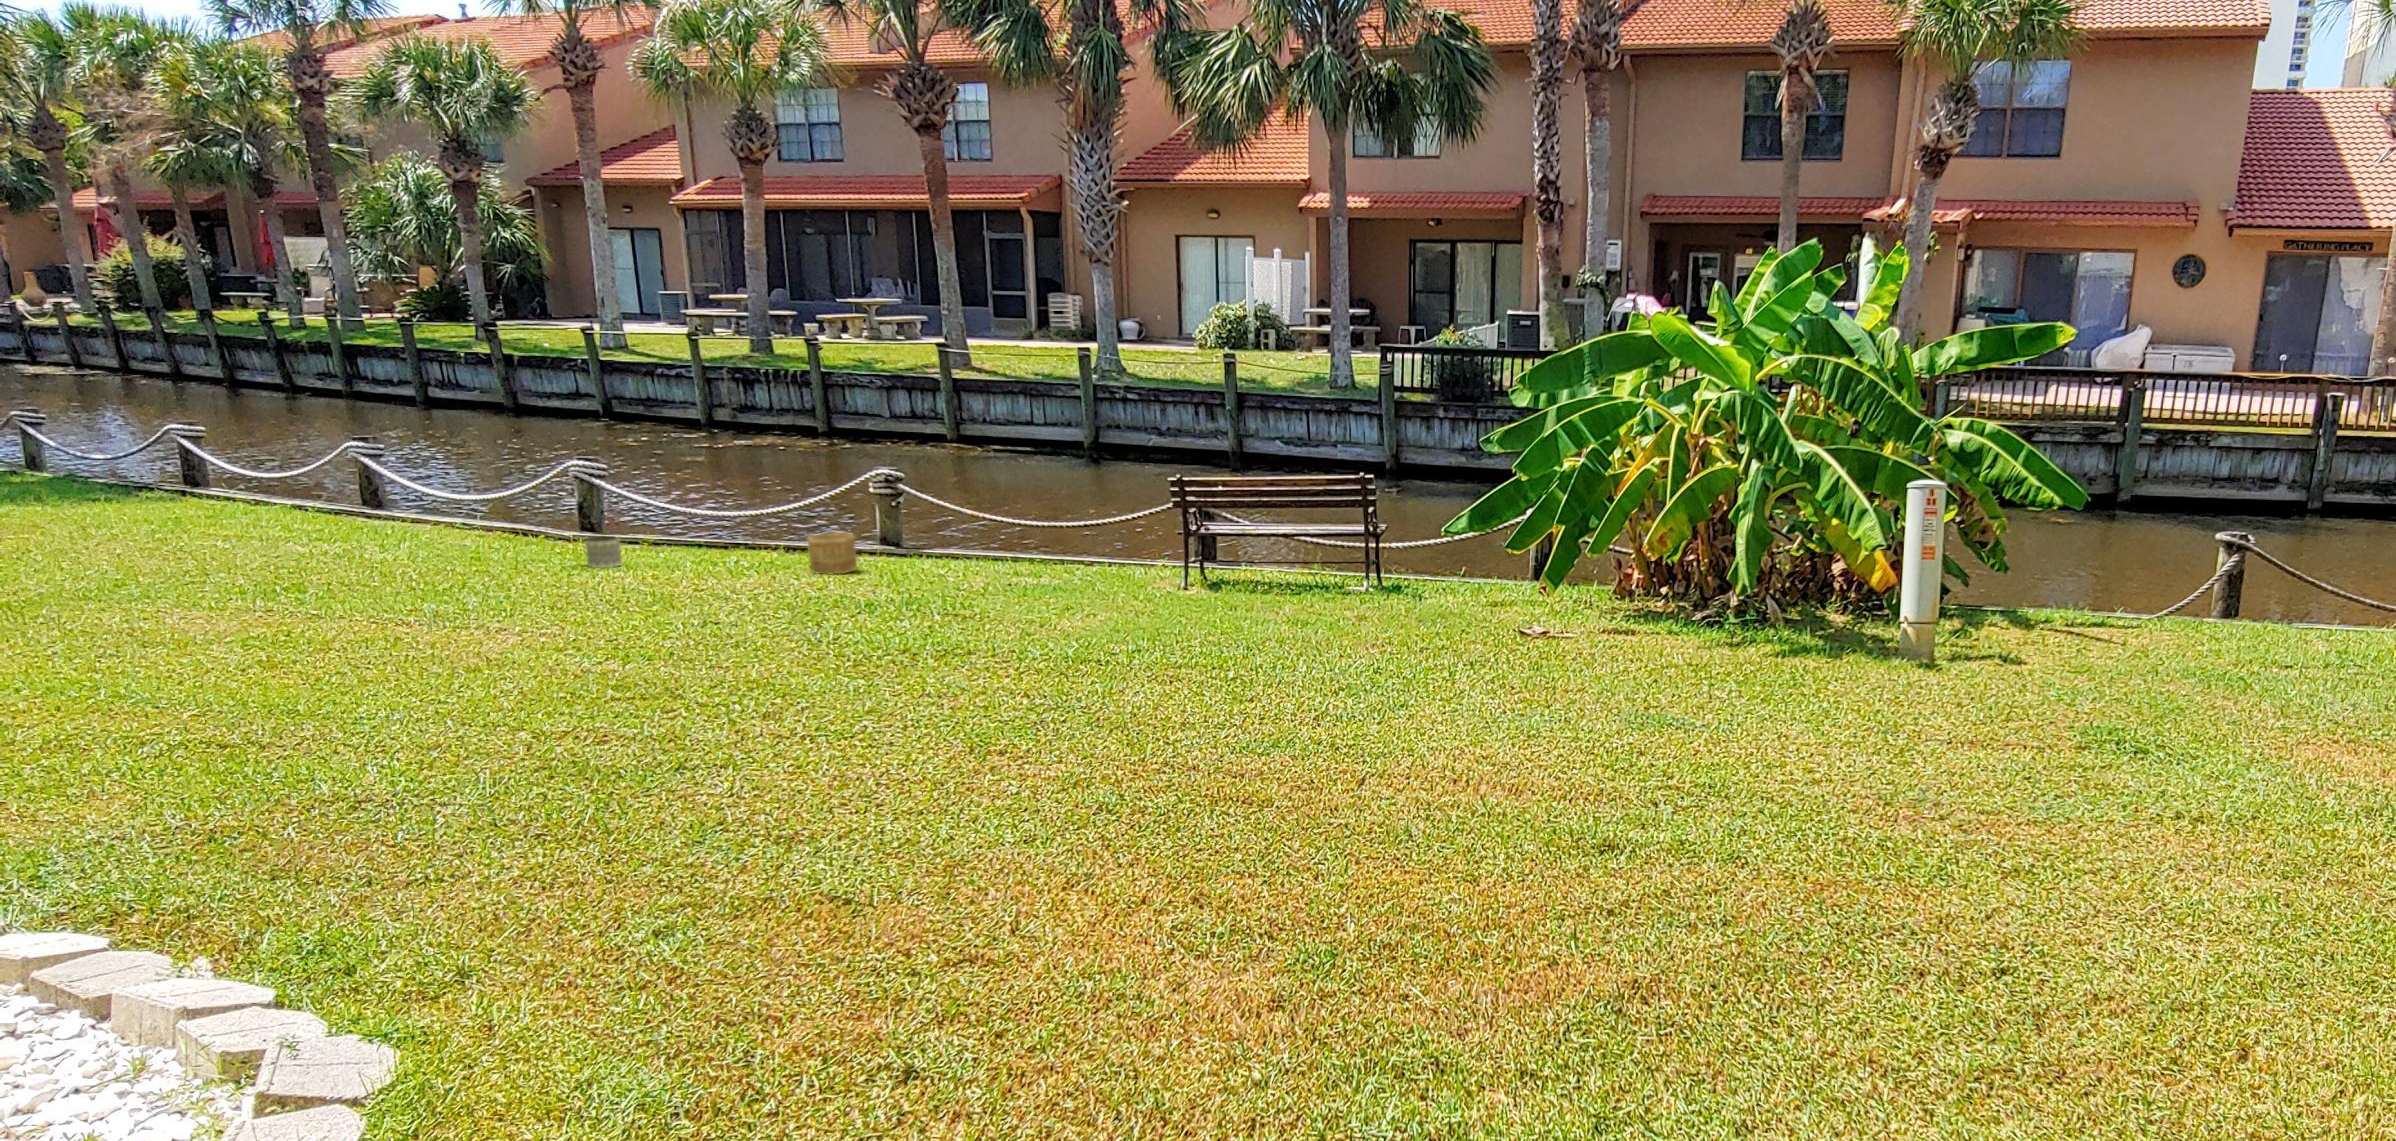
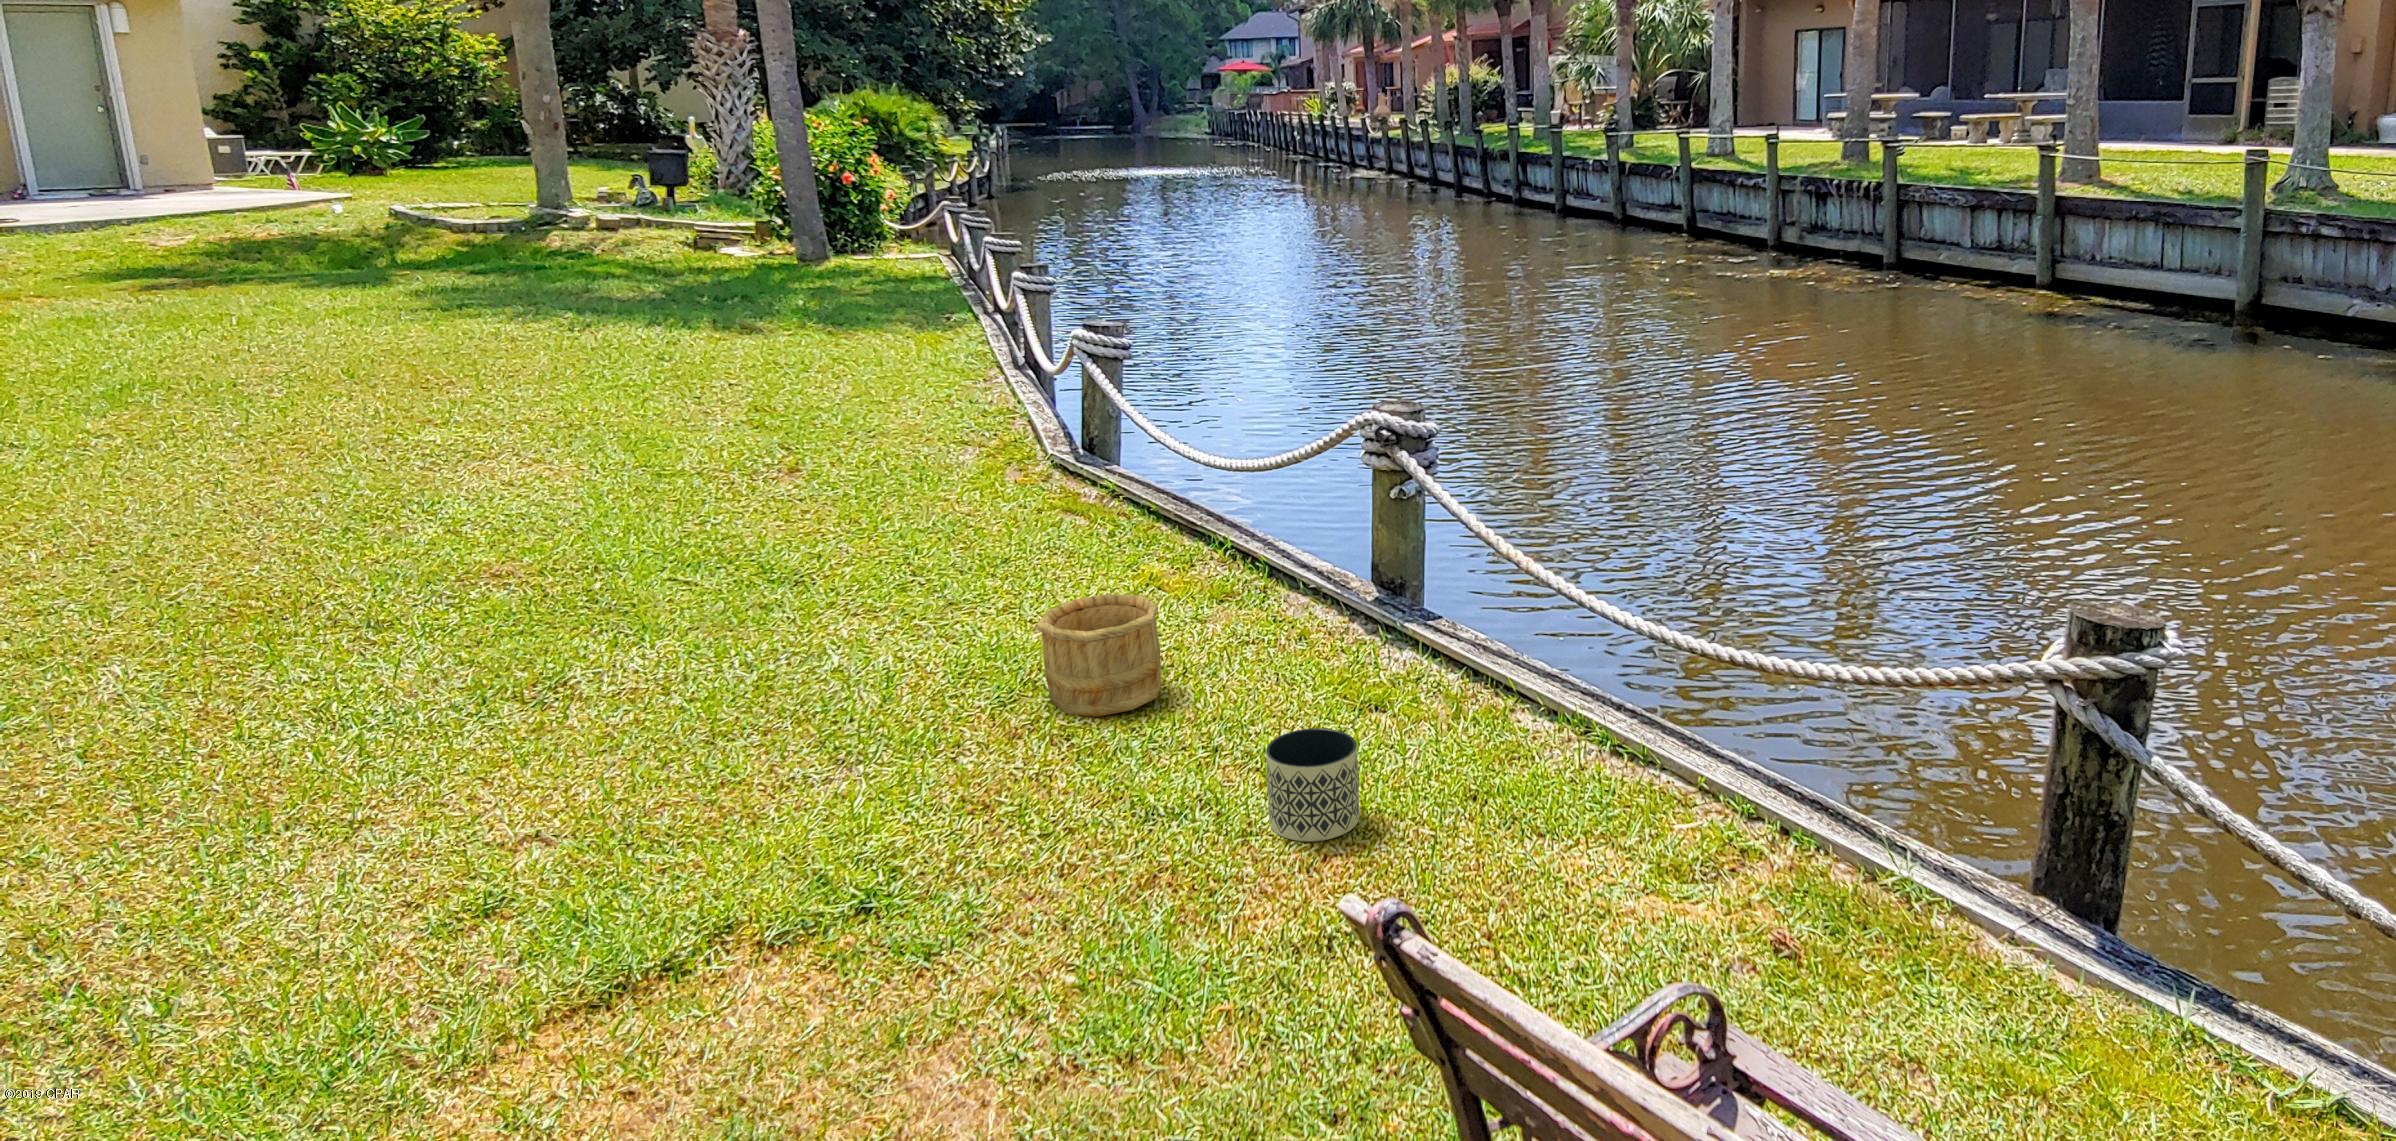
planter: present [585,536,621,568] -> present [1266,728,1360,842]

